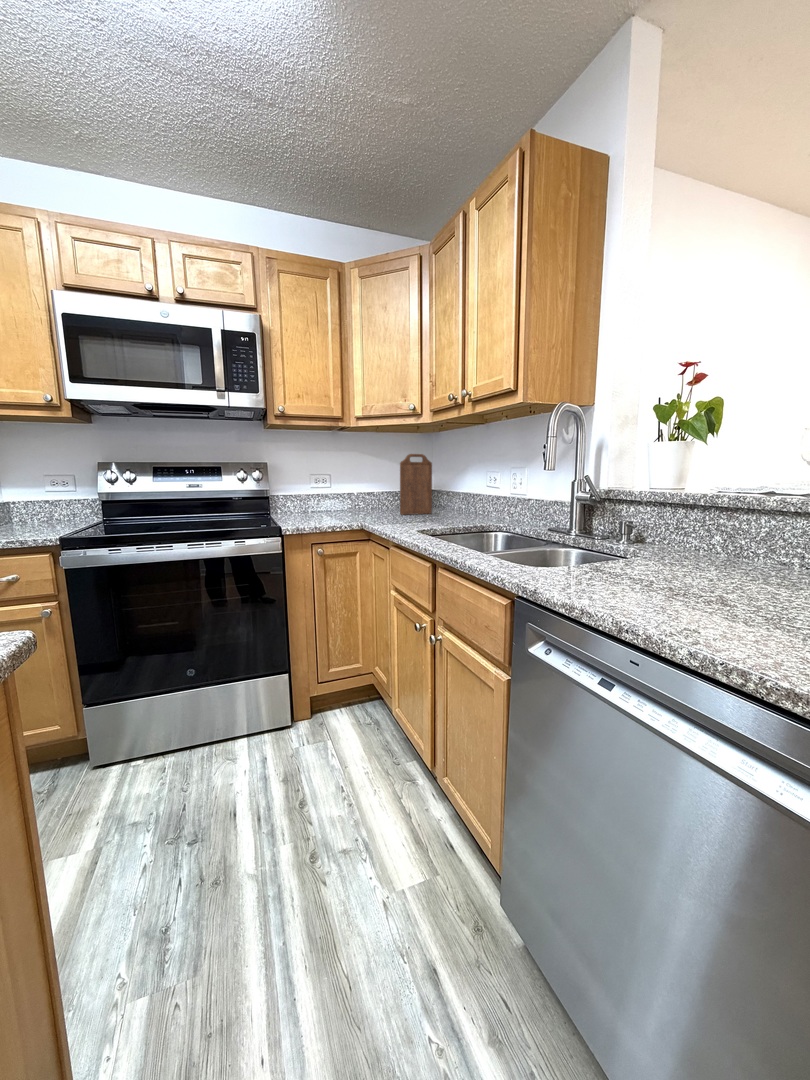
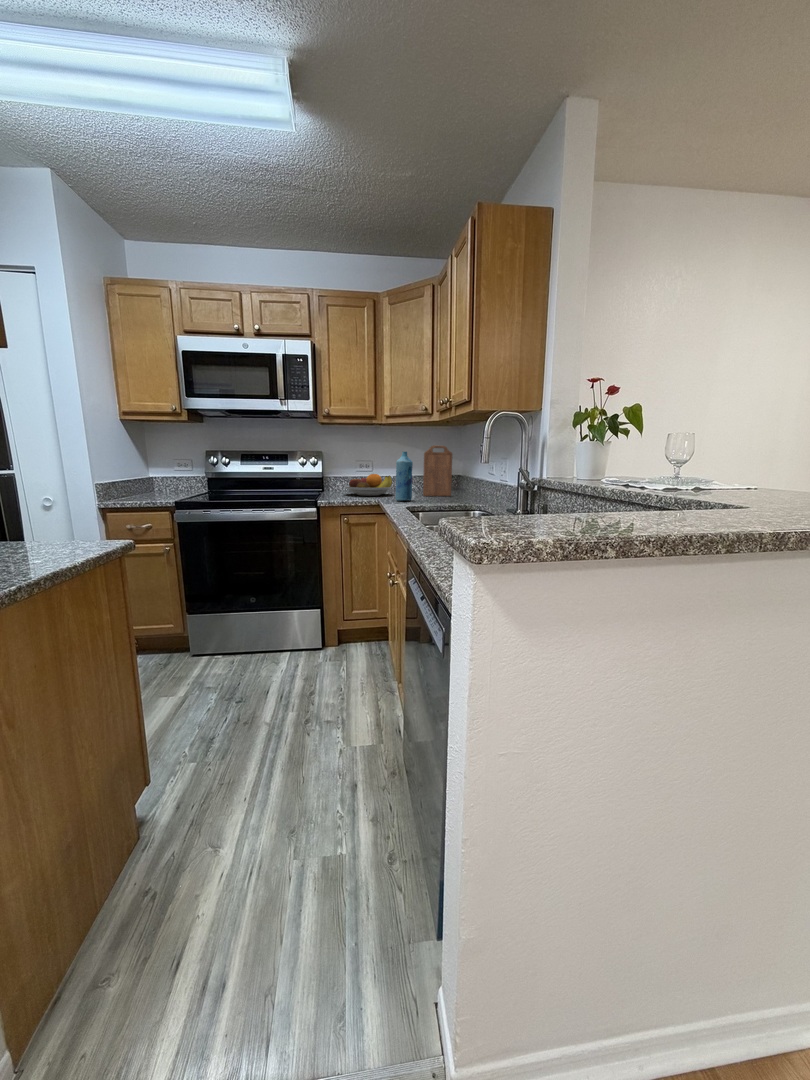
bottle: none [379,460,400,522] -> present [395,452,413,501]
fruit bowl: none [301,489,363,517] -> present [345,474,393,496]

